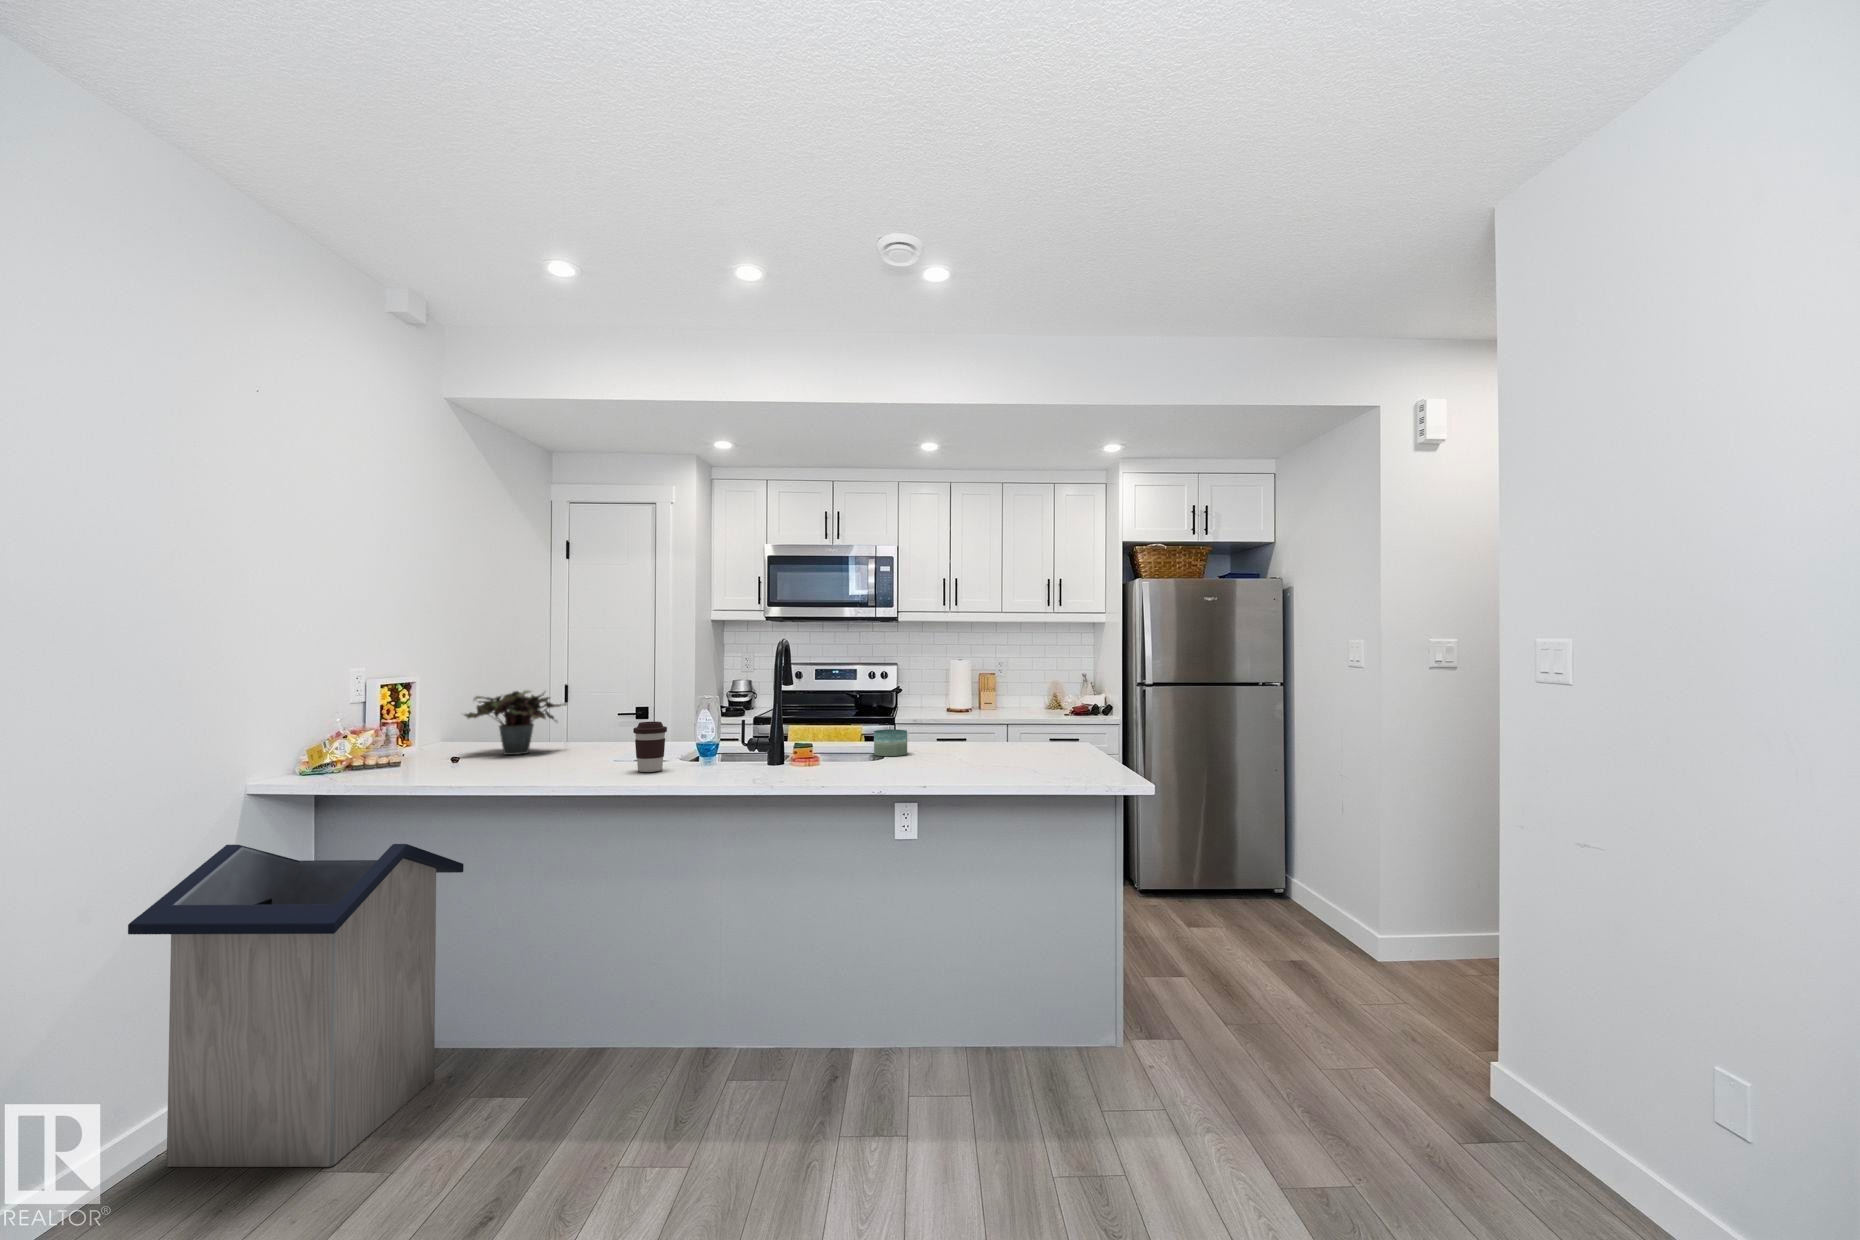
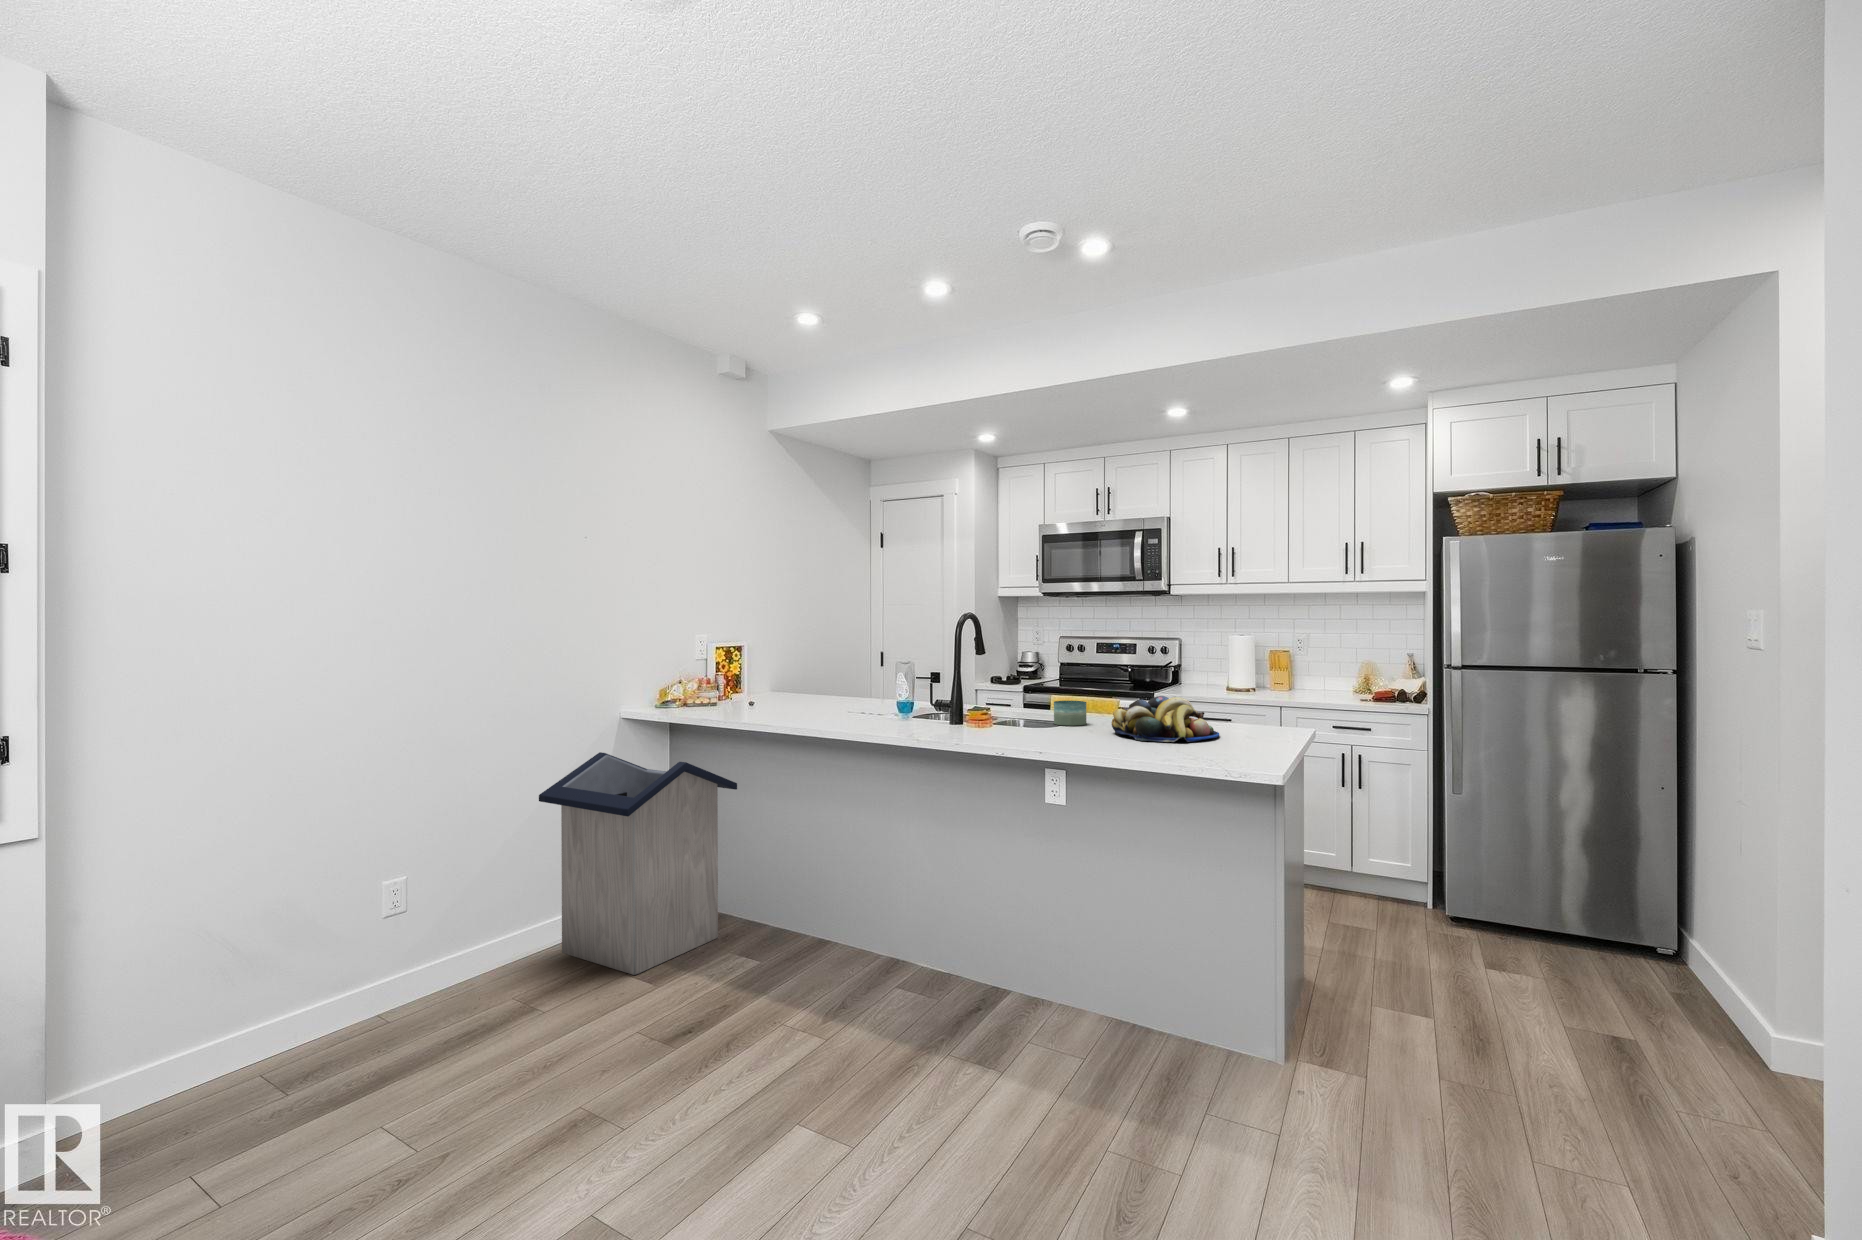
potted plant: present [464,690,566,755] -> none [750,655,829,705]
fruit bowl: none [948,720,1050,766] -> present [1112,696,1219,742]
coffee cup: present [633,722,667,772] -> none [839,682,865,723]

